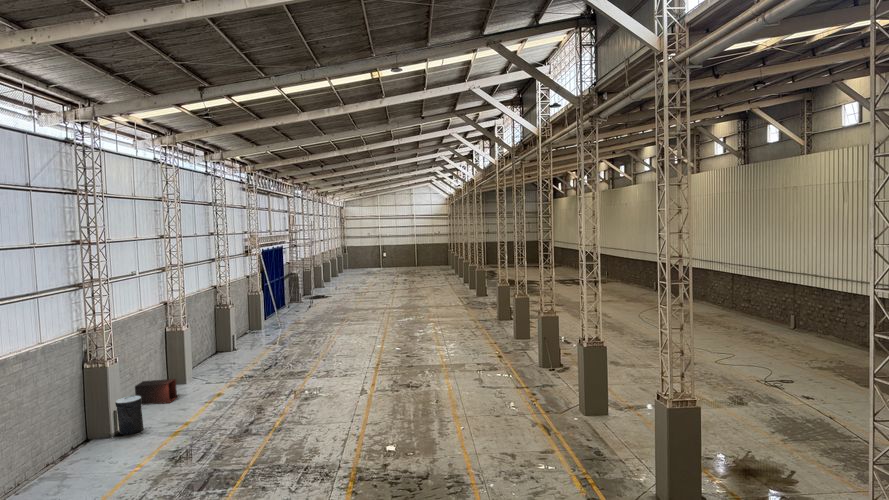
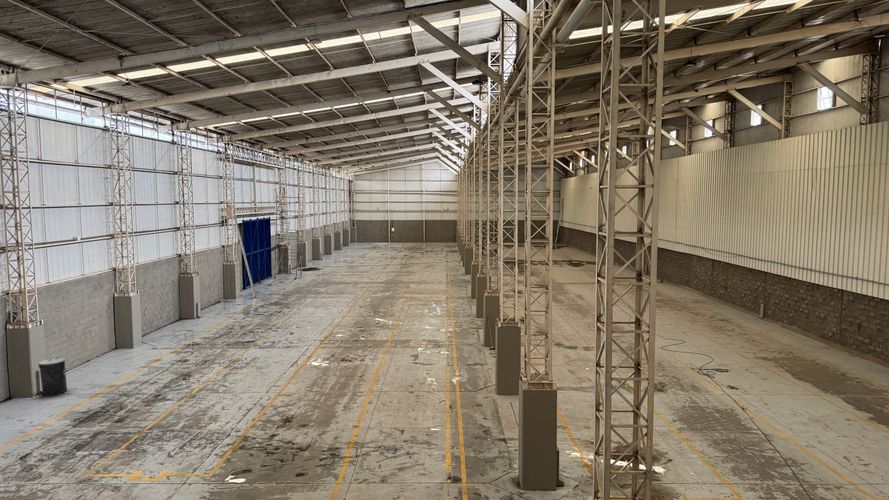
storage cabinet: present [135,379,177,405] -> none [72,344,115,368]

